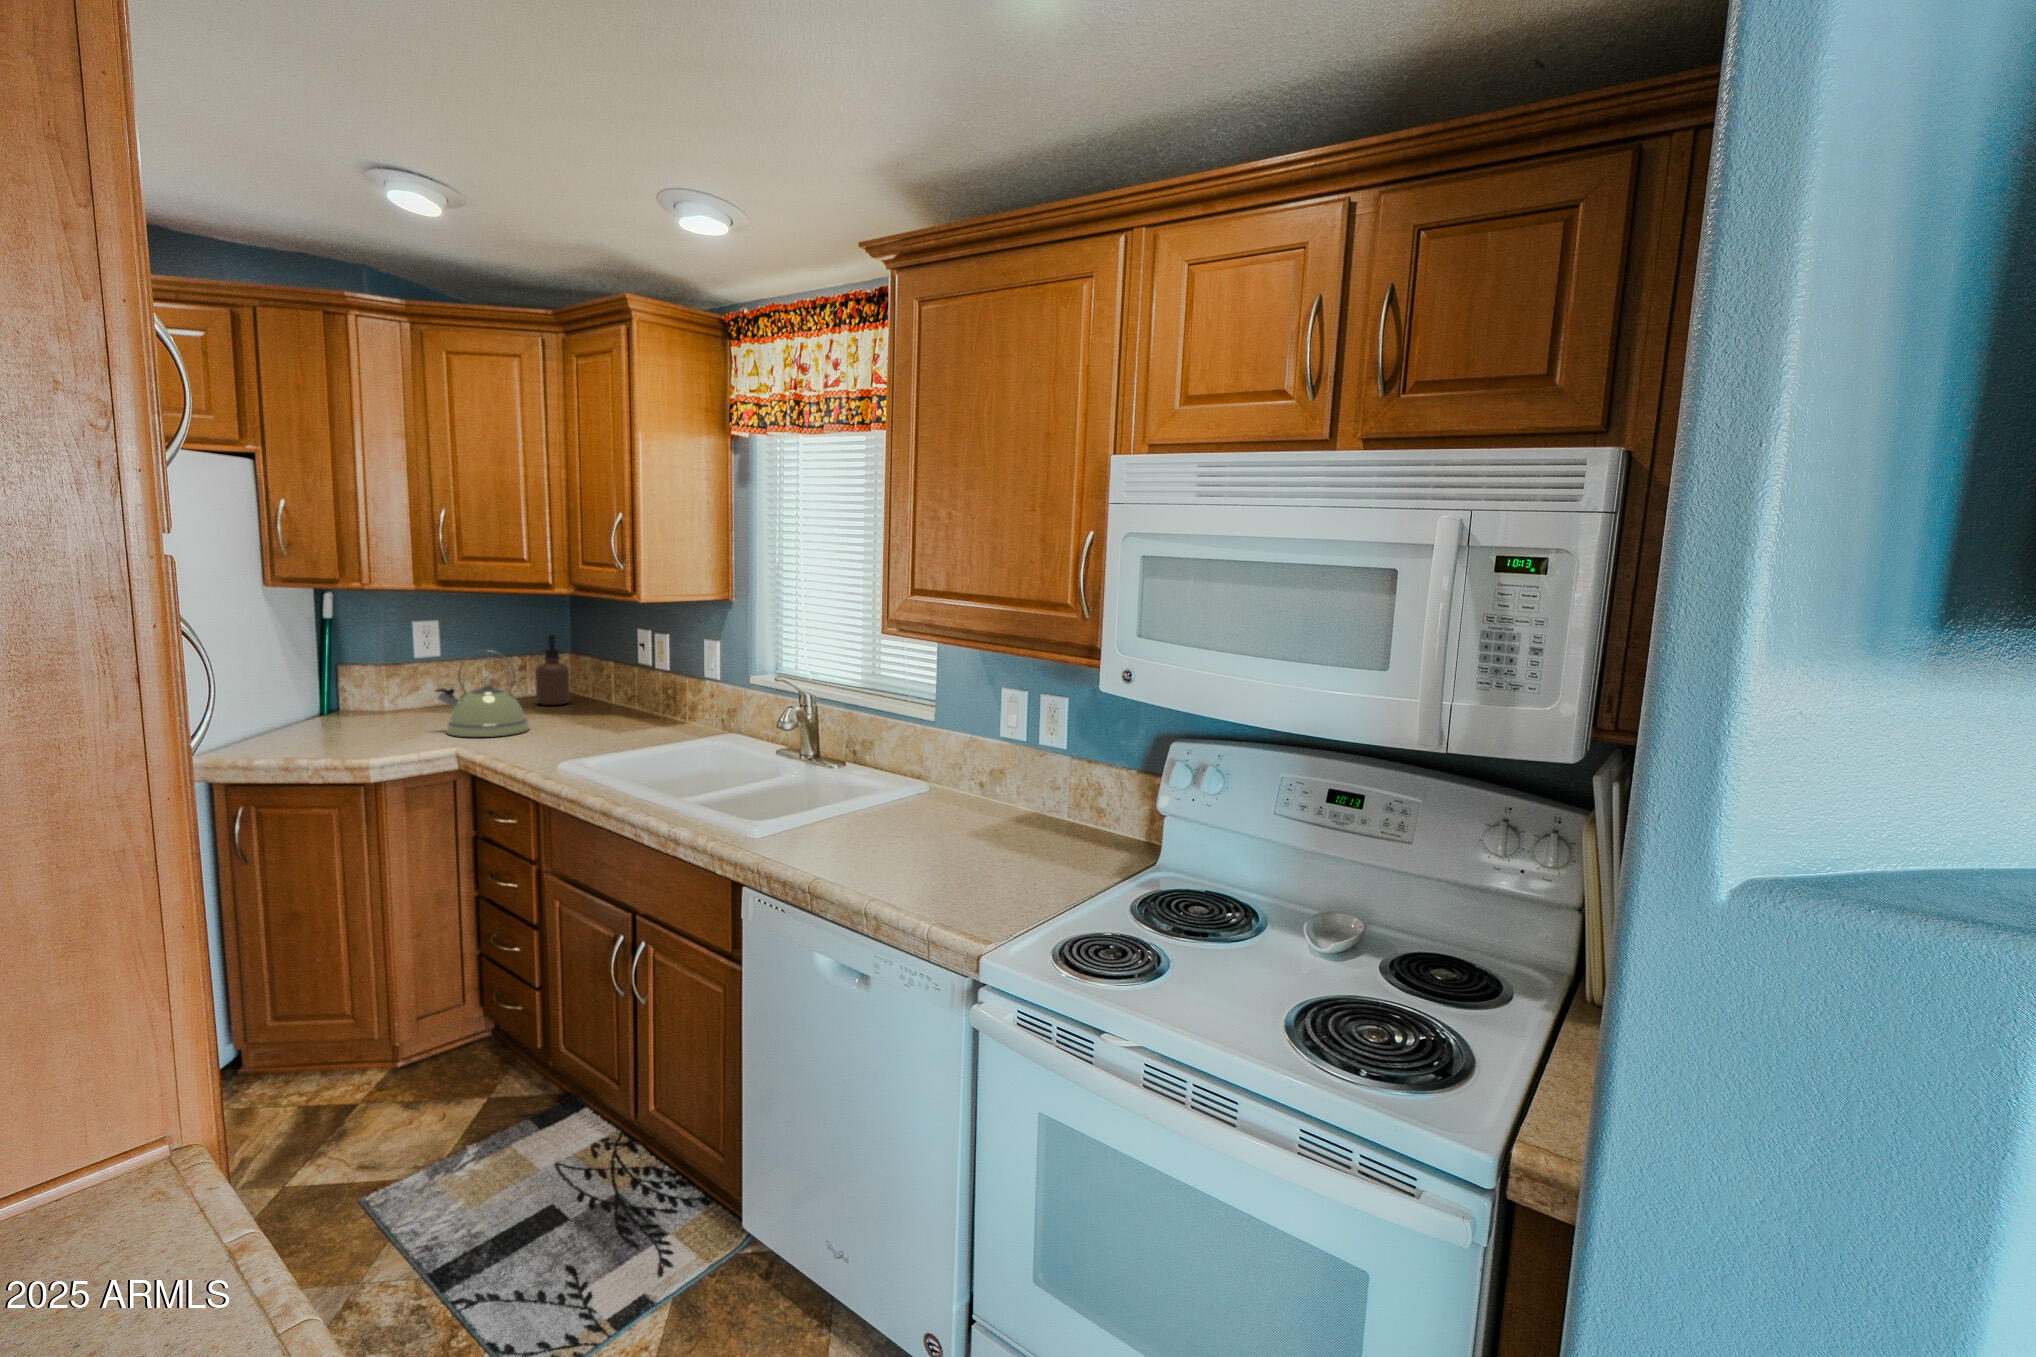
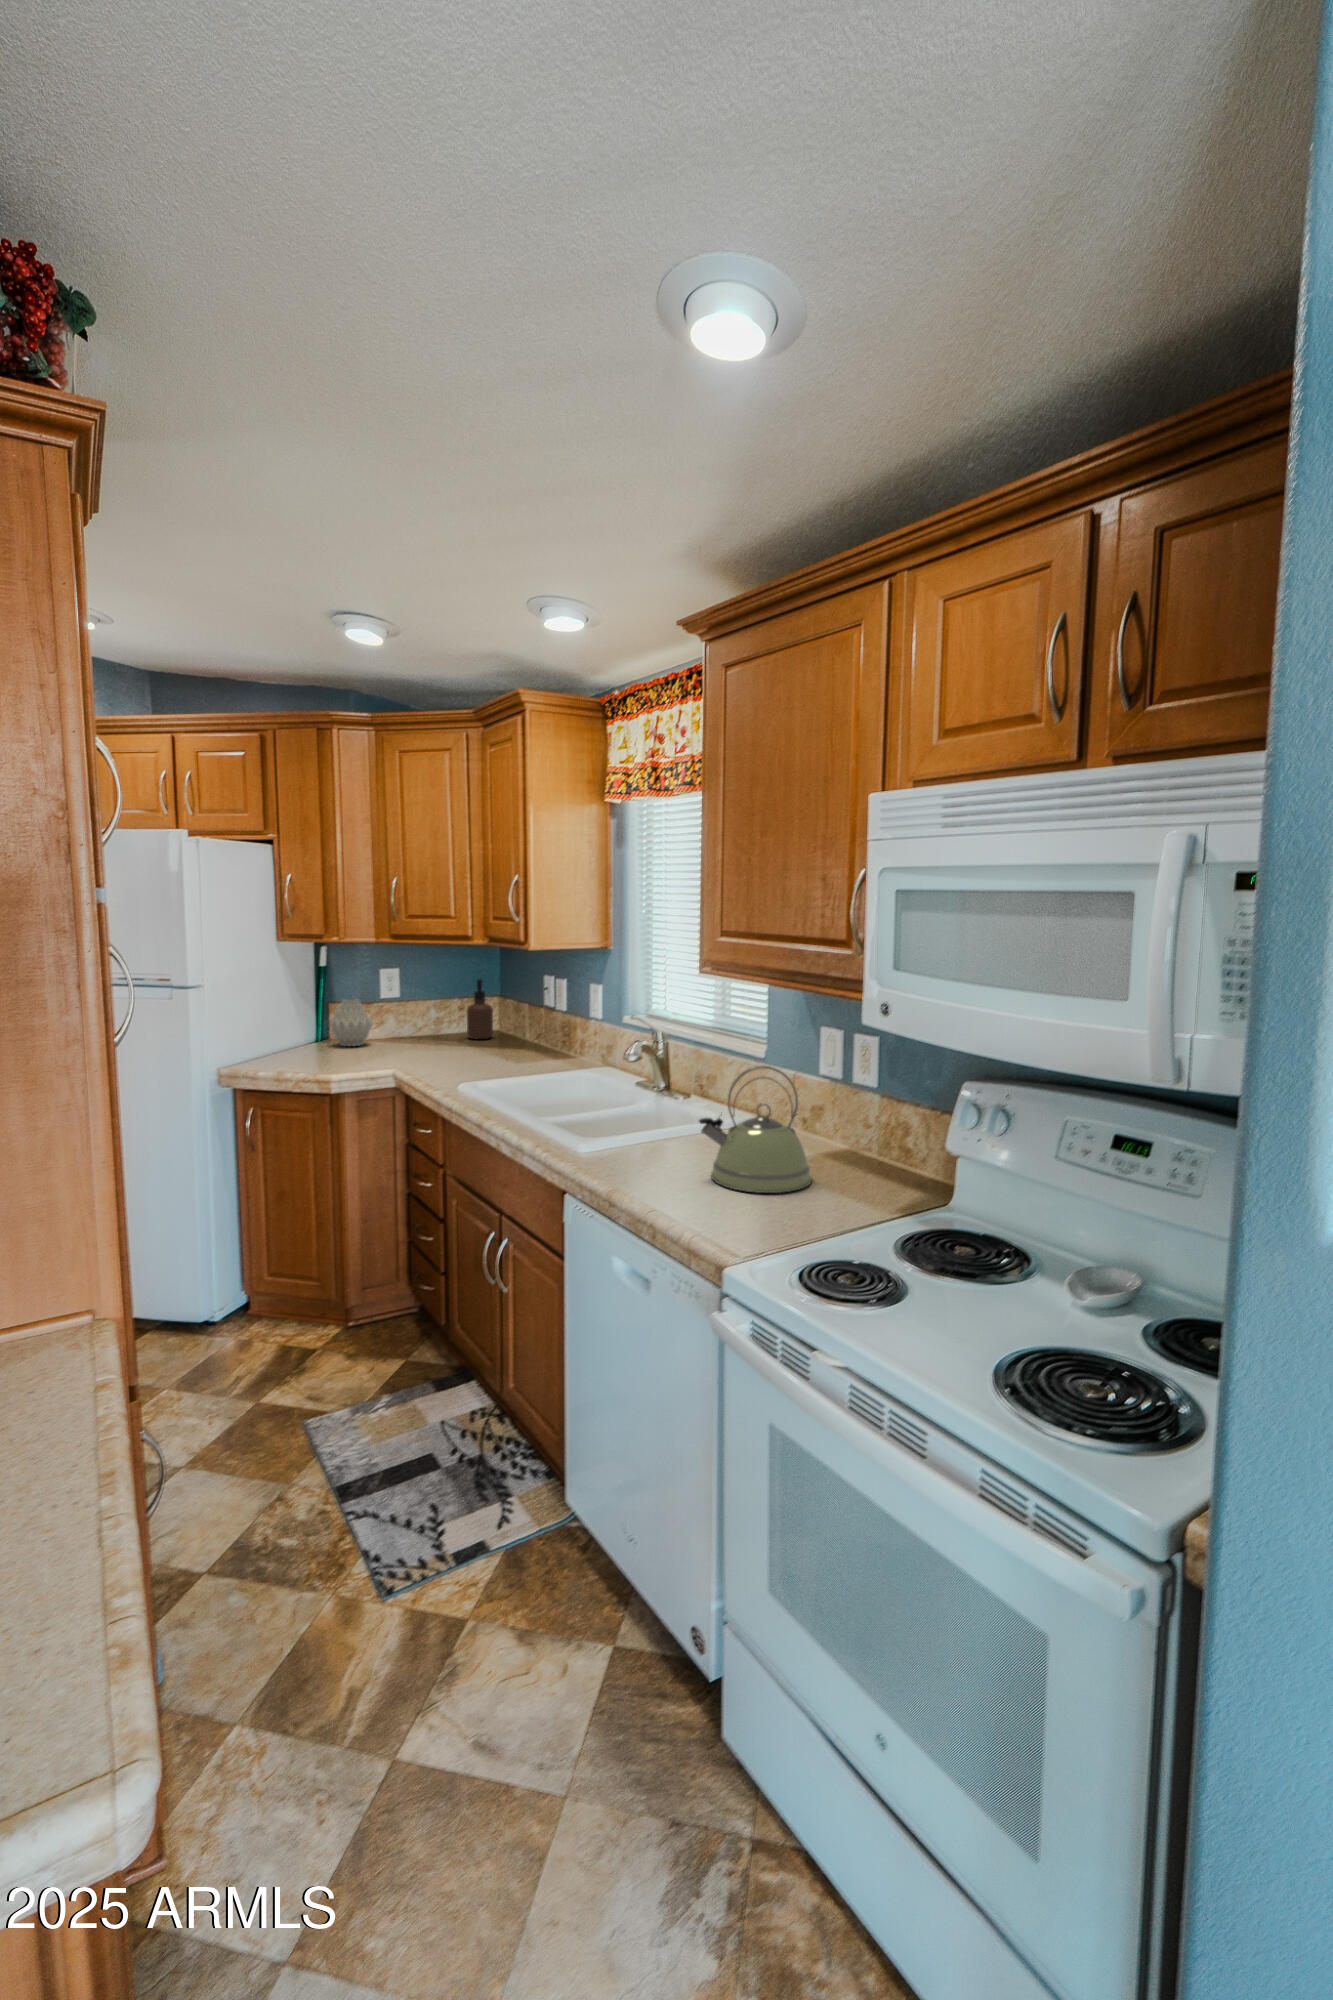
kettle: present [435,650,529,737] -> present [699,1066,812,1193]
vase: none [348,658,410,719] -> present [330,999,372,1046]

